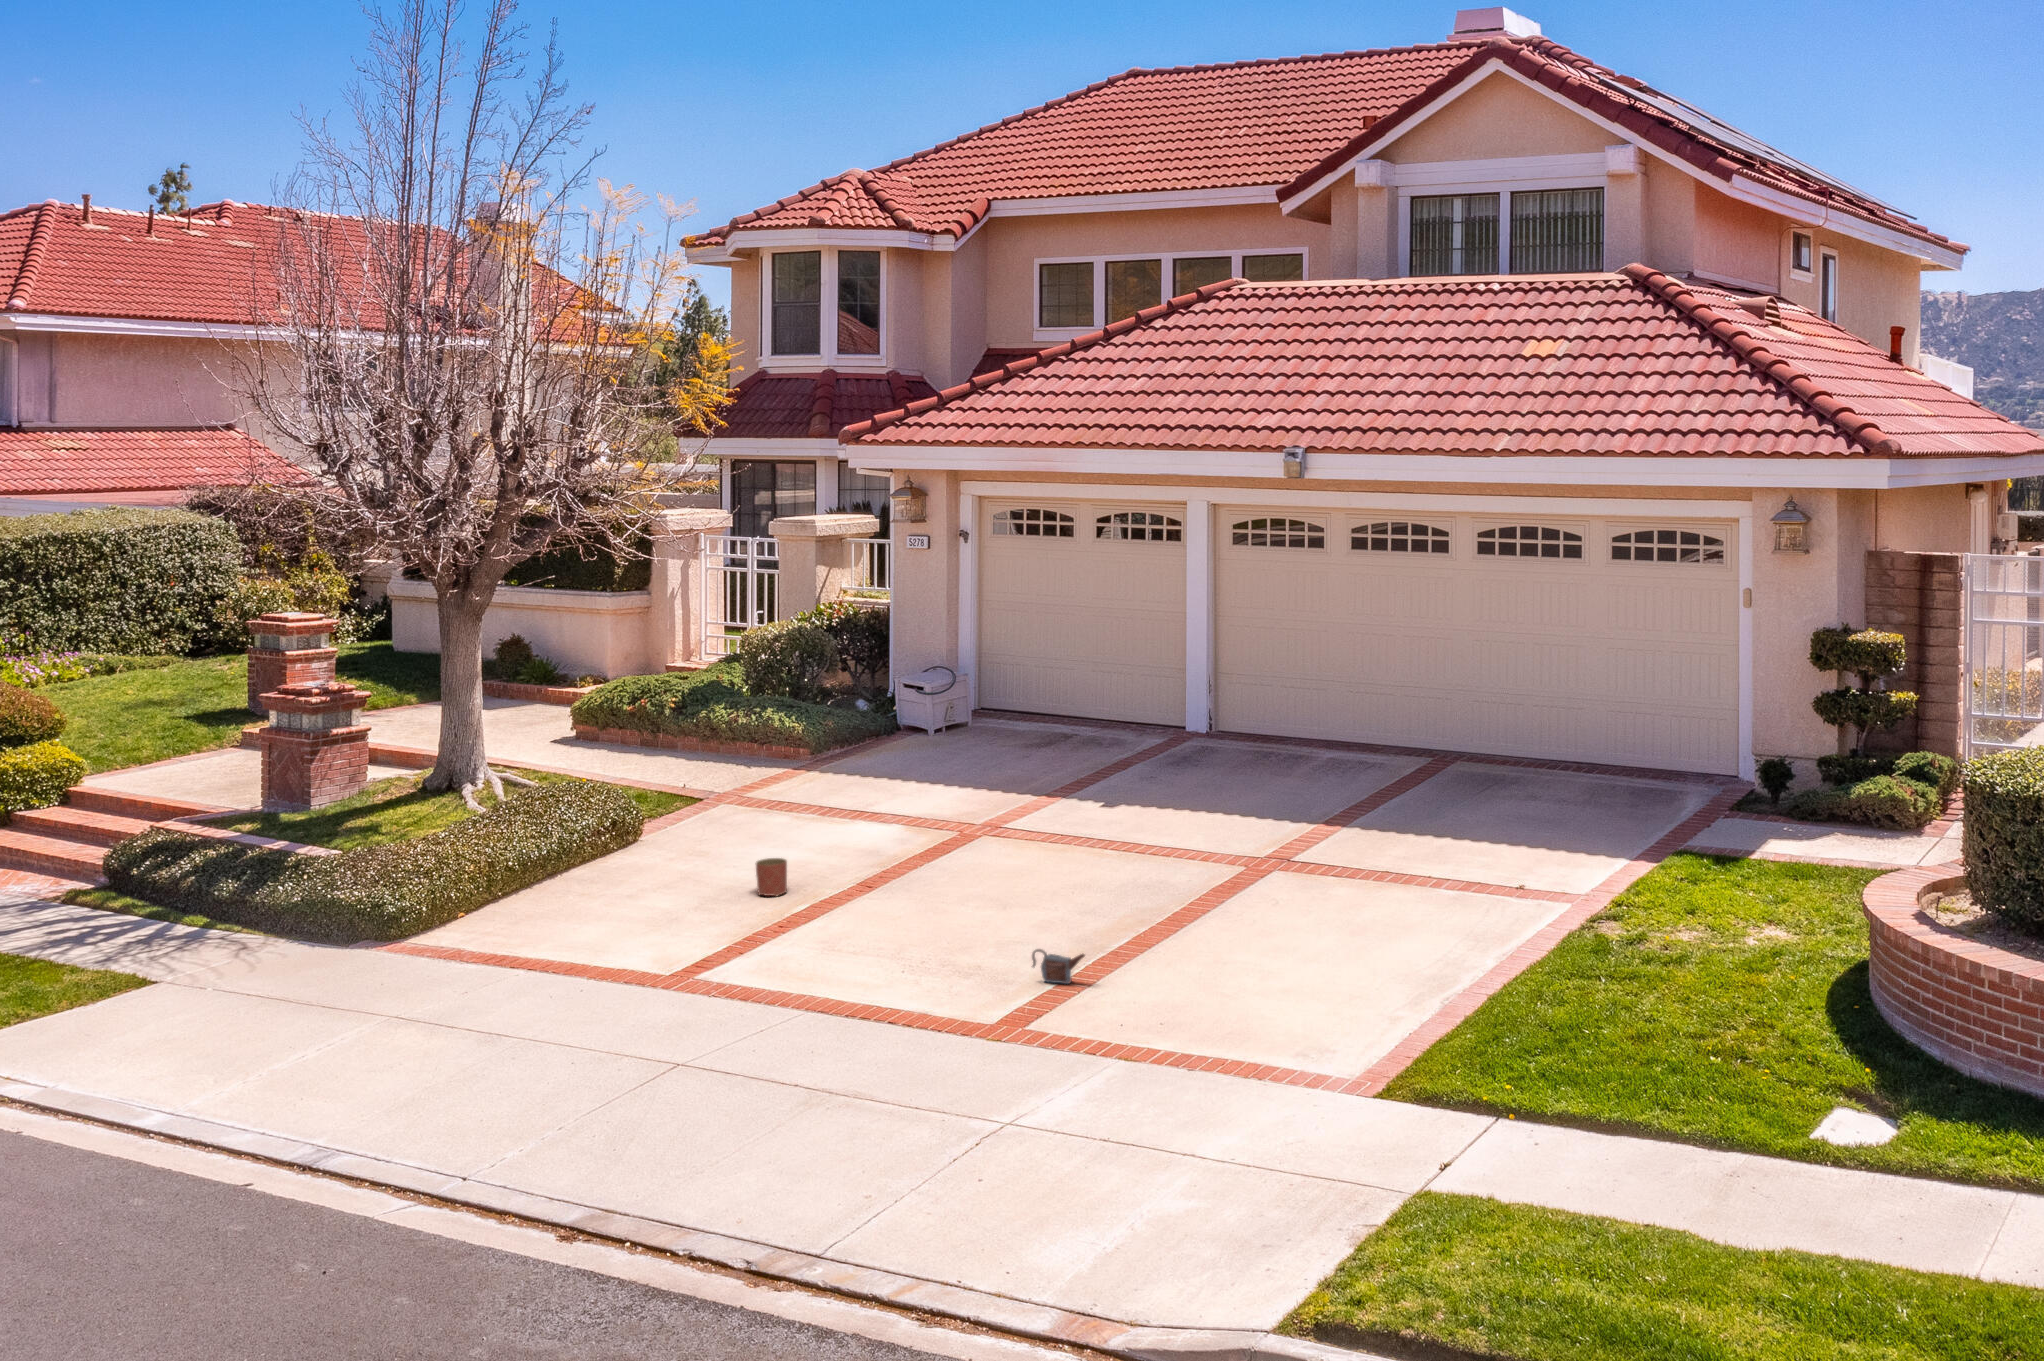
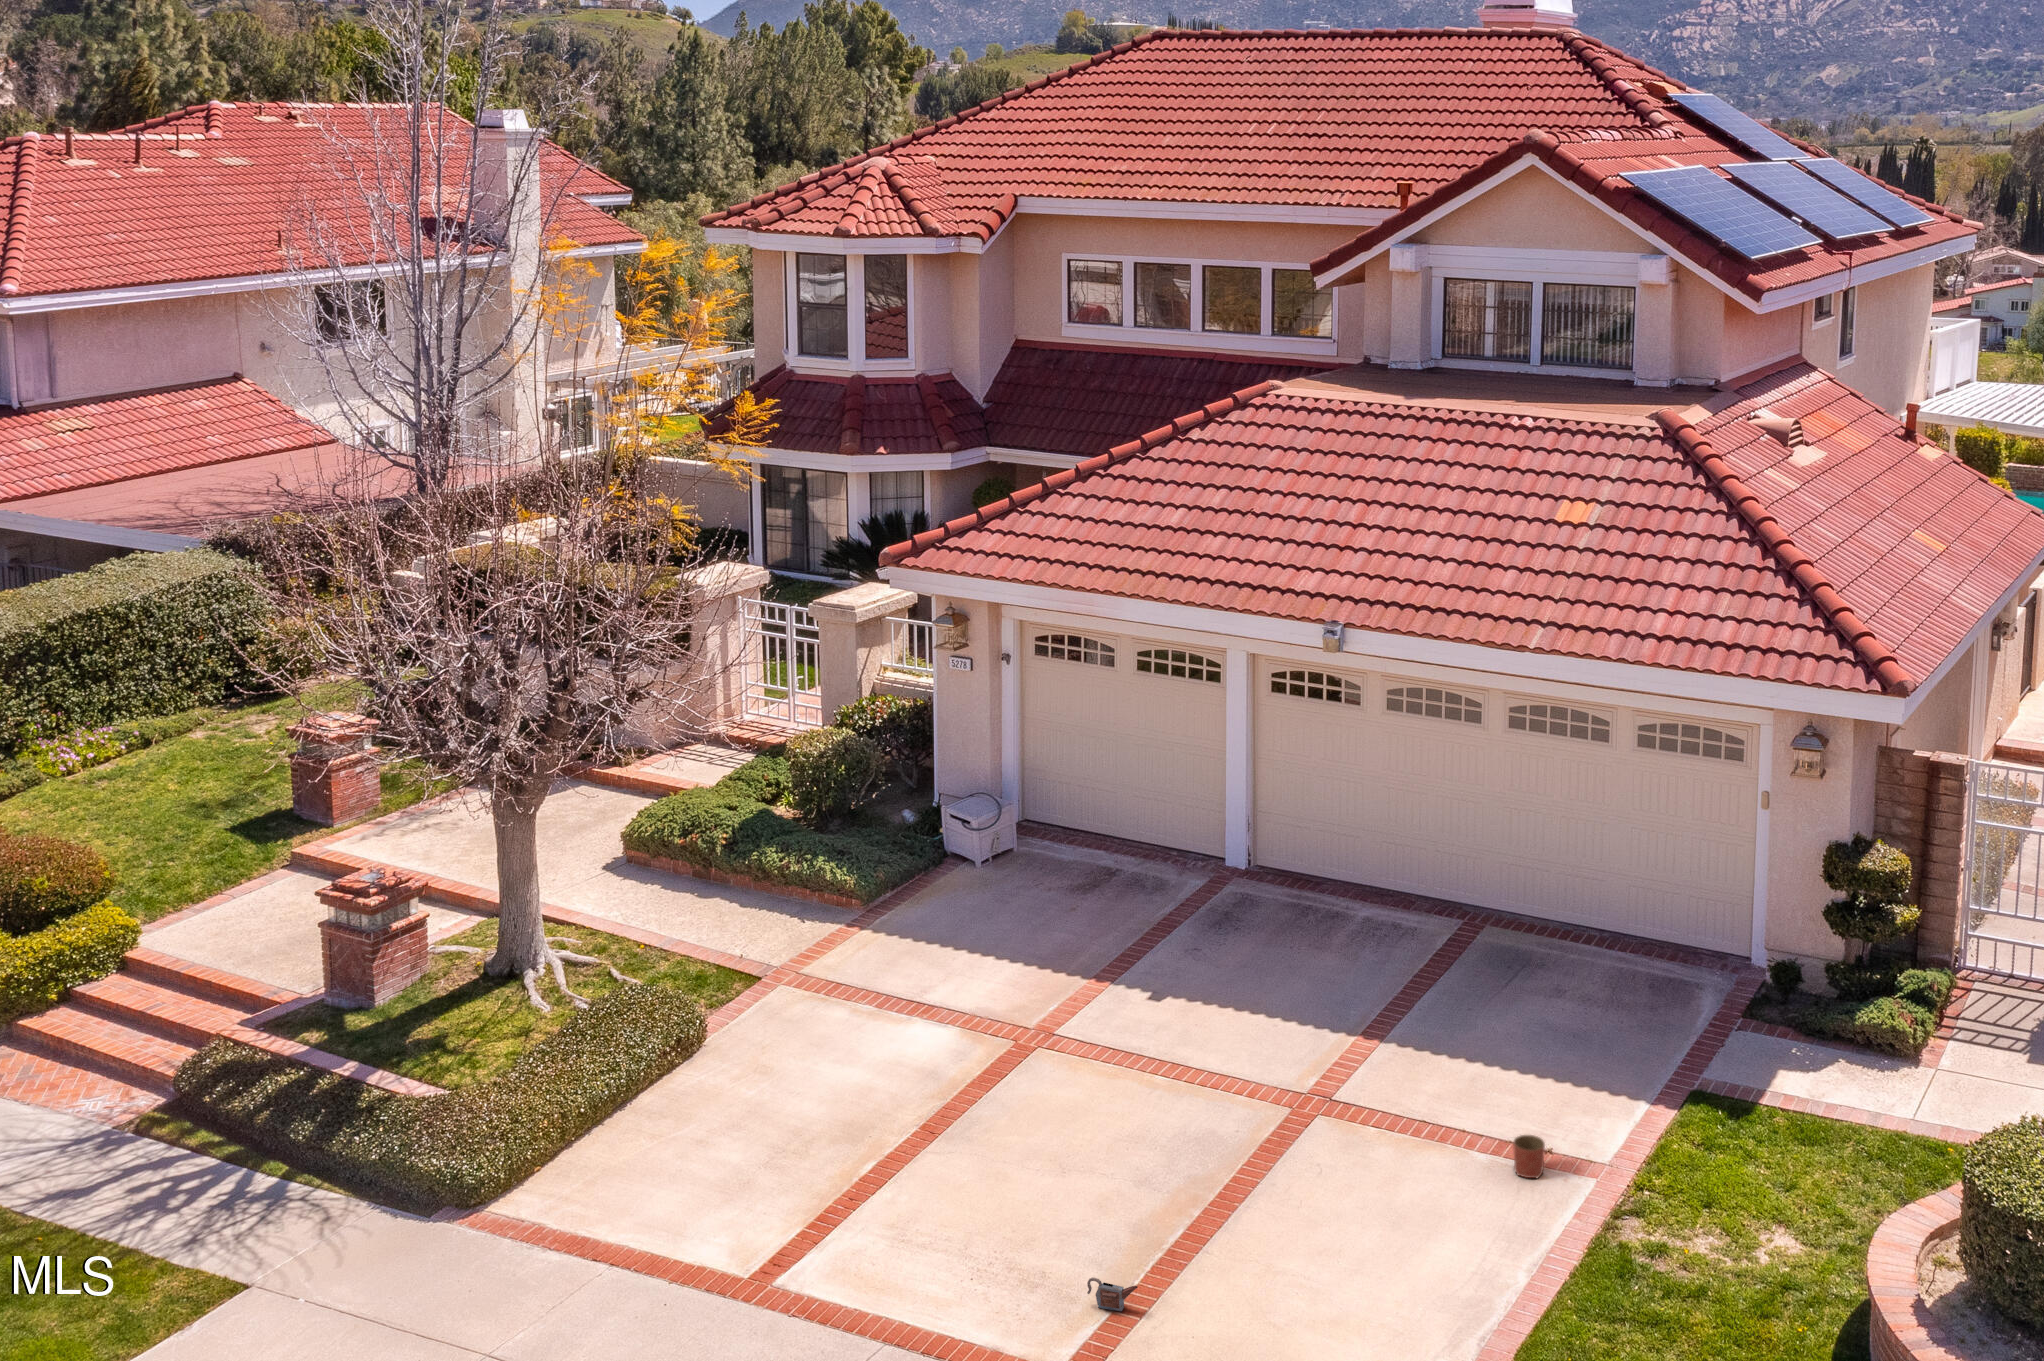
planter: present [756,858,787,896] -> present [1513,1135,1545,1178]

